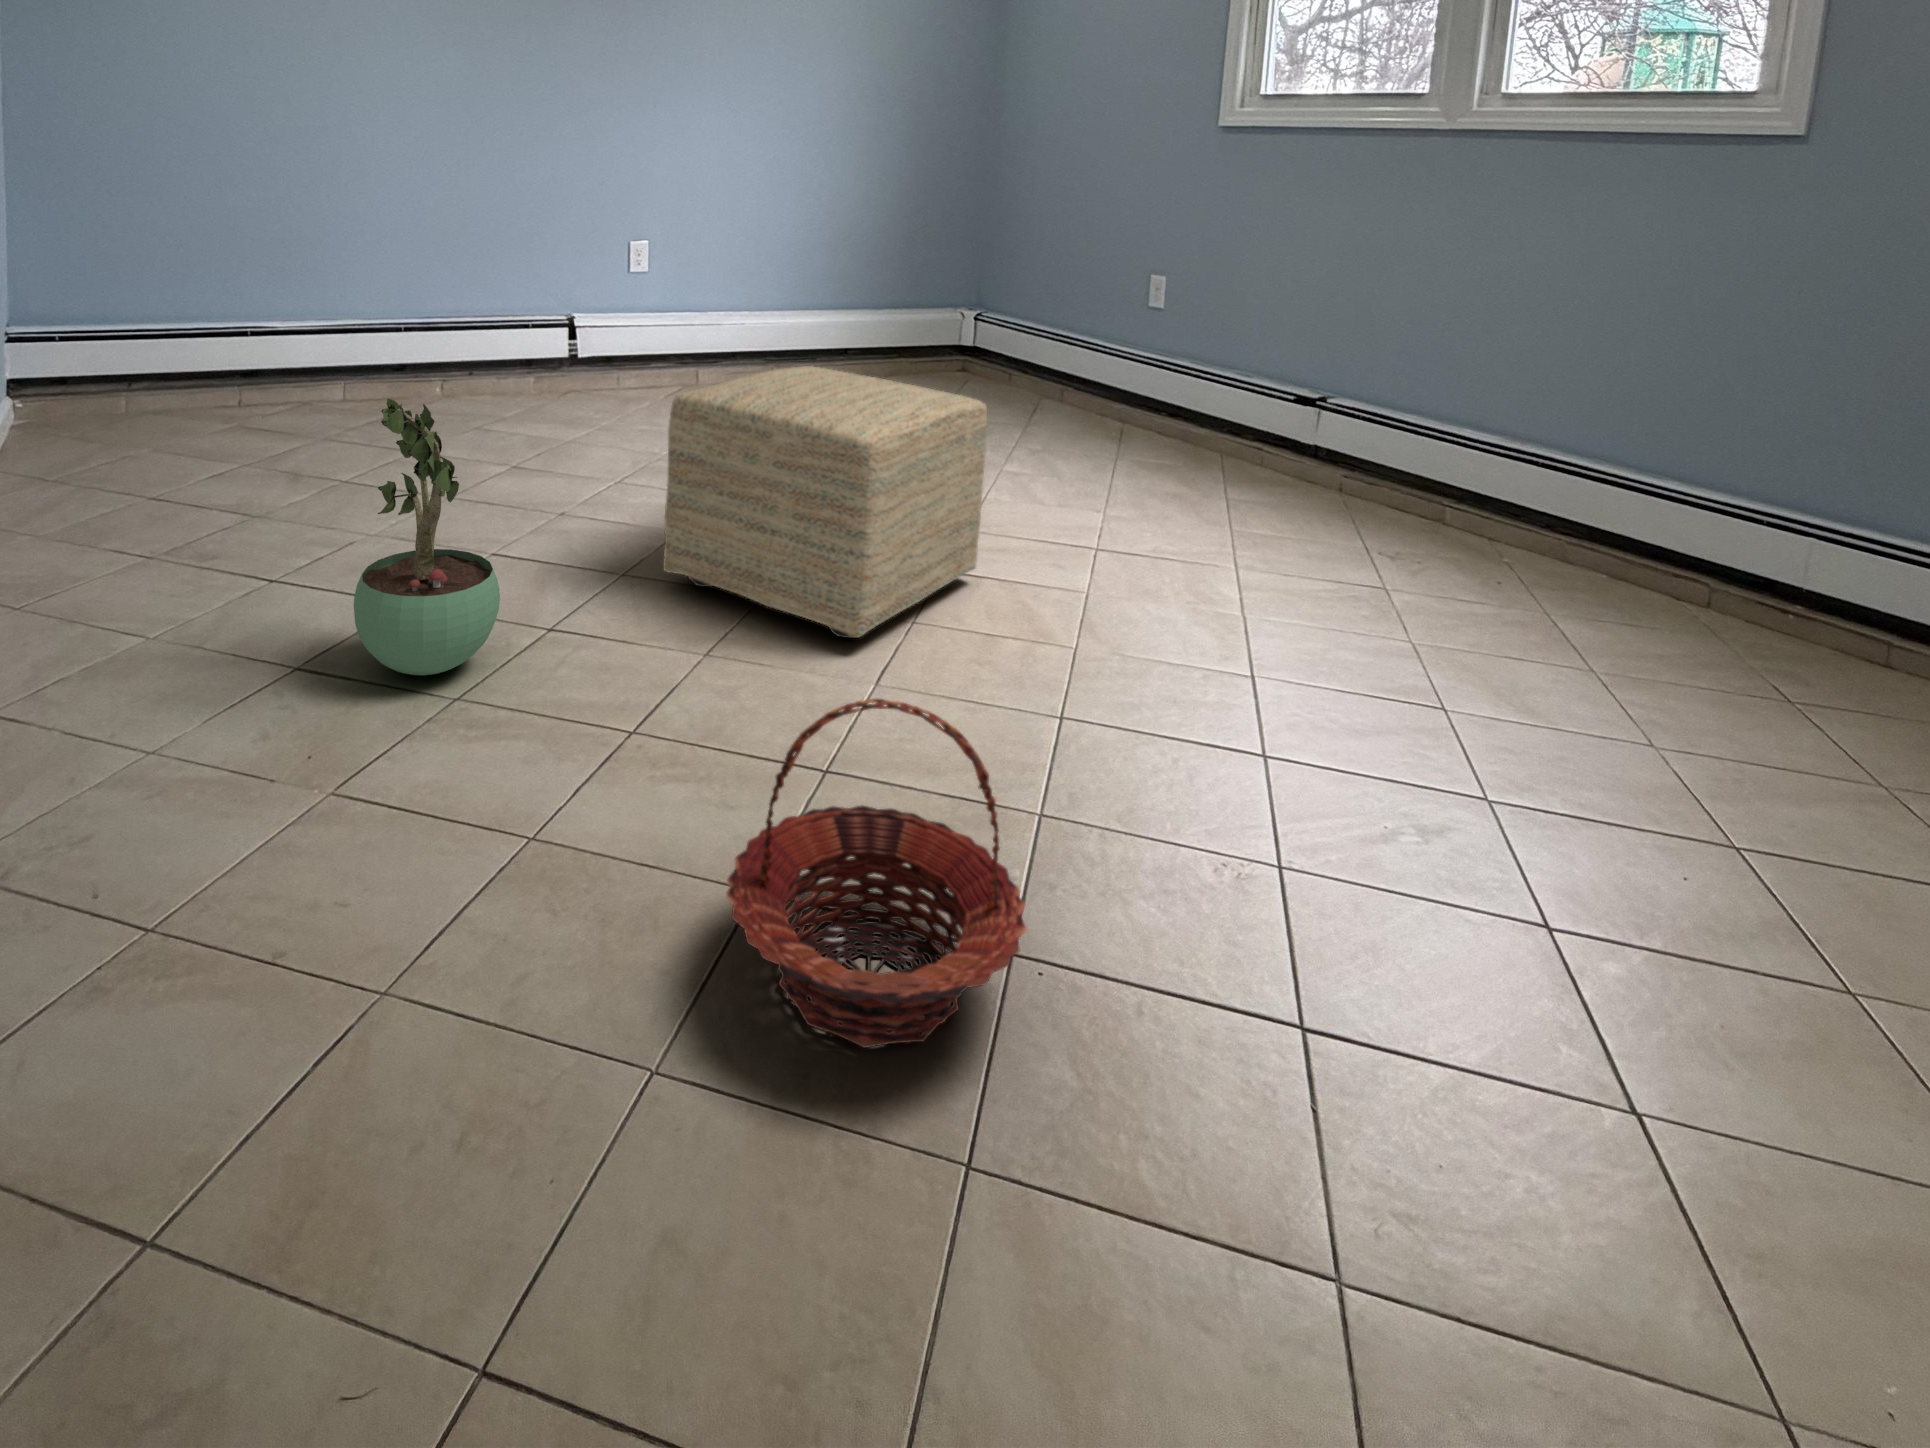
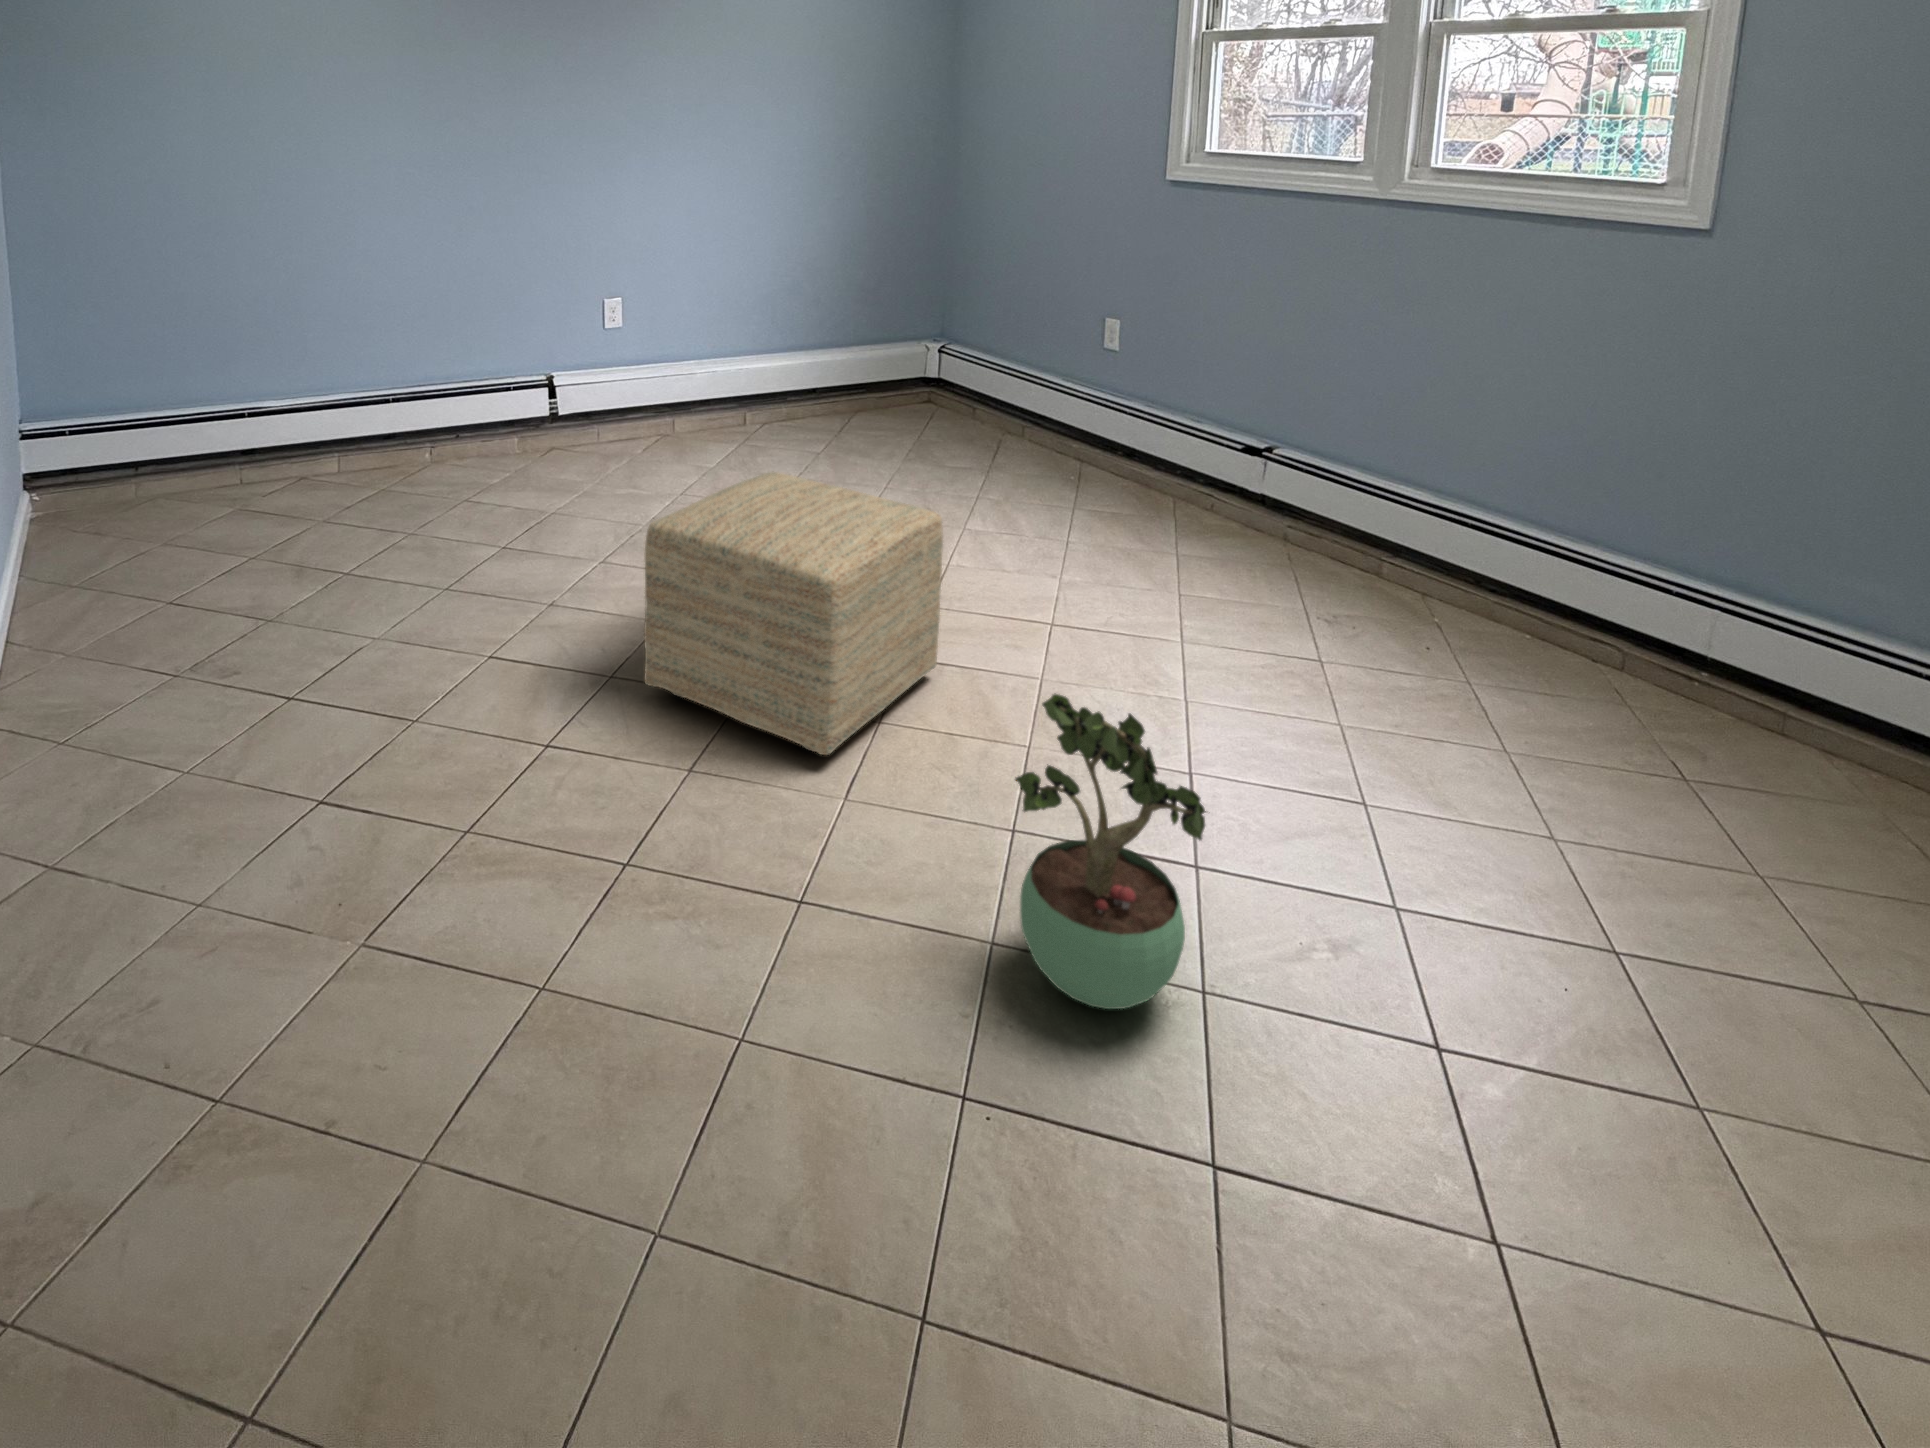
potted plant: present [354,399,500,675] -> present [1015,694,1206,1009]
basket: present [727,699,1026,1048] -> none [714,896,974,1201]

